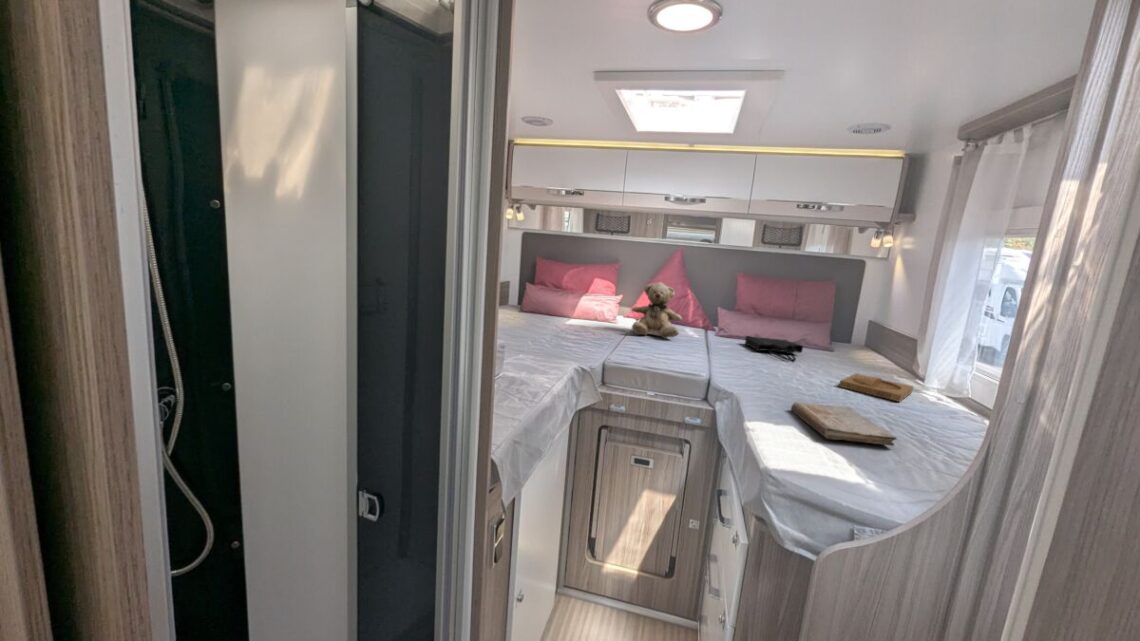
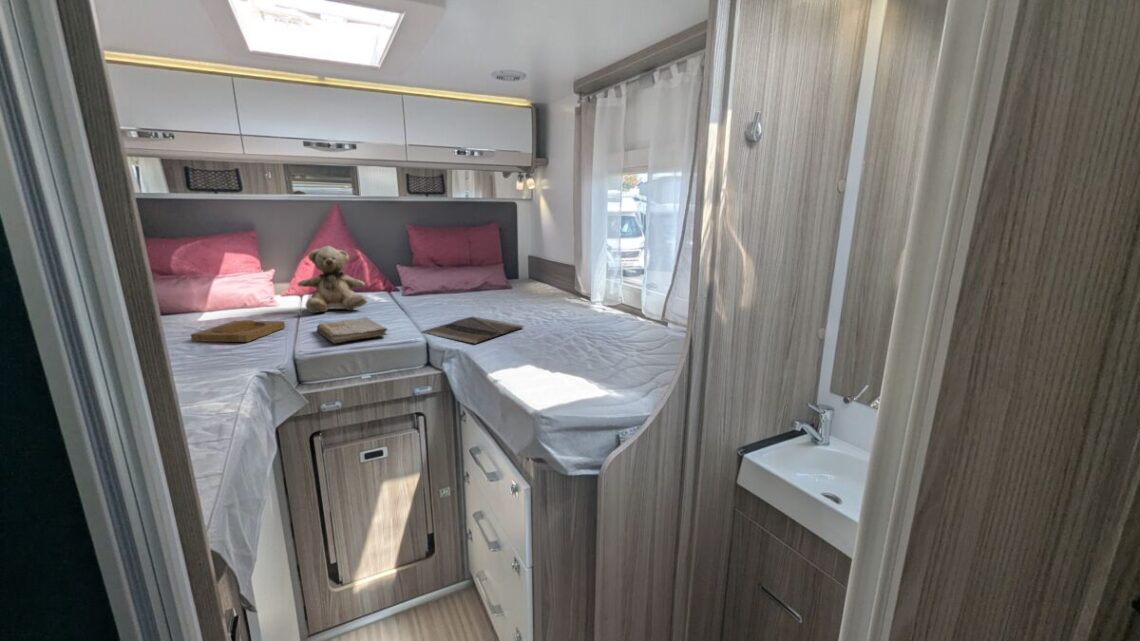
tote bag: present [745,336,803,361] -> none [436,285,491,305]
laptop: none [709,368,816,392] -> present [422,316,524,343]
tray: present [839,374,913,402] -> present [191,320,285,342]
book: present [791,402,896,446] -> present [317,317,387,343]

